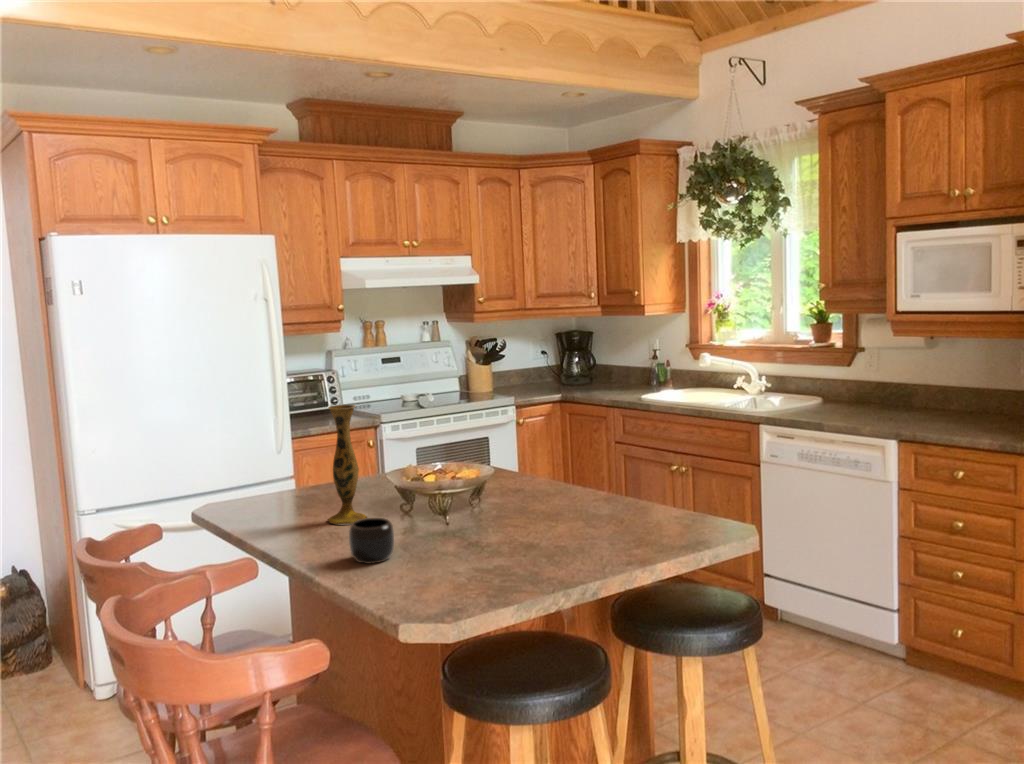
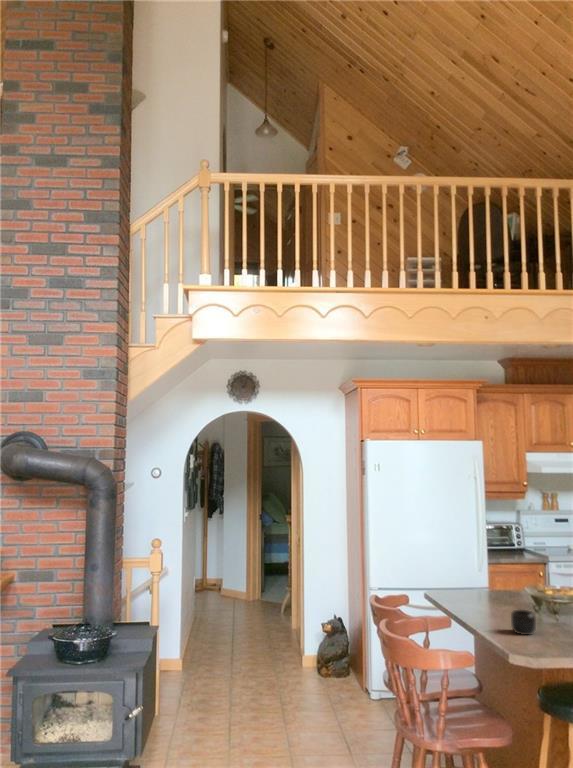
vase: present [328,405,367,525] -> none [503,546,526,615]

